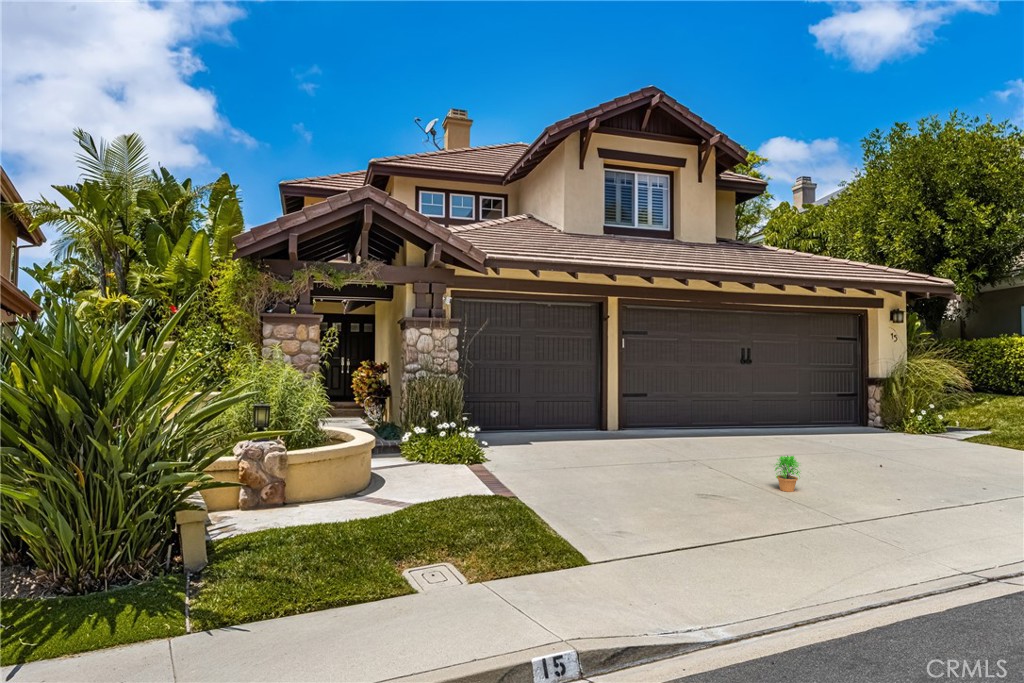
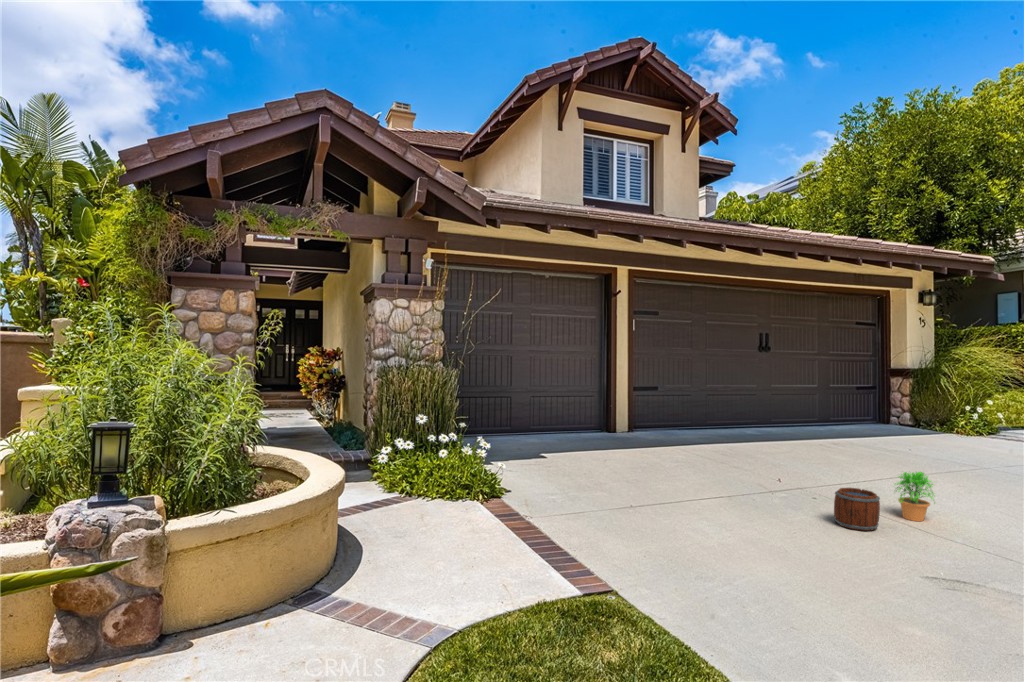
bucket: none [723,466,753,496] -> present [834,488,880,531]

